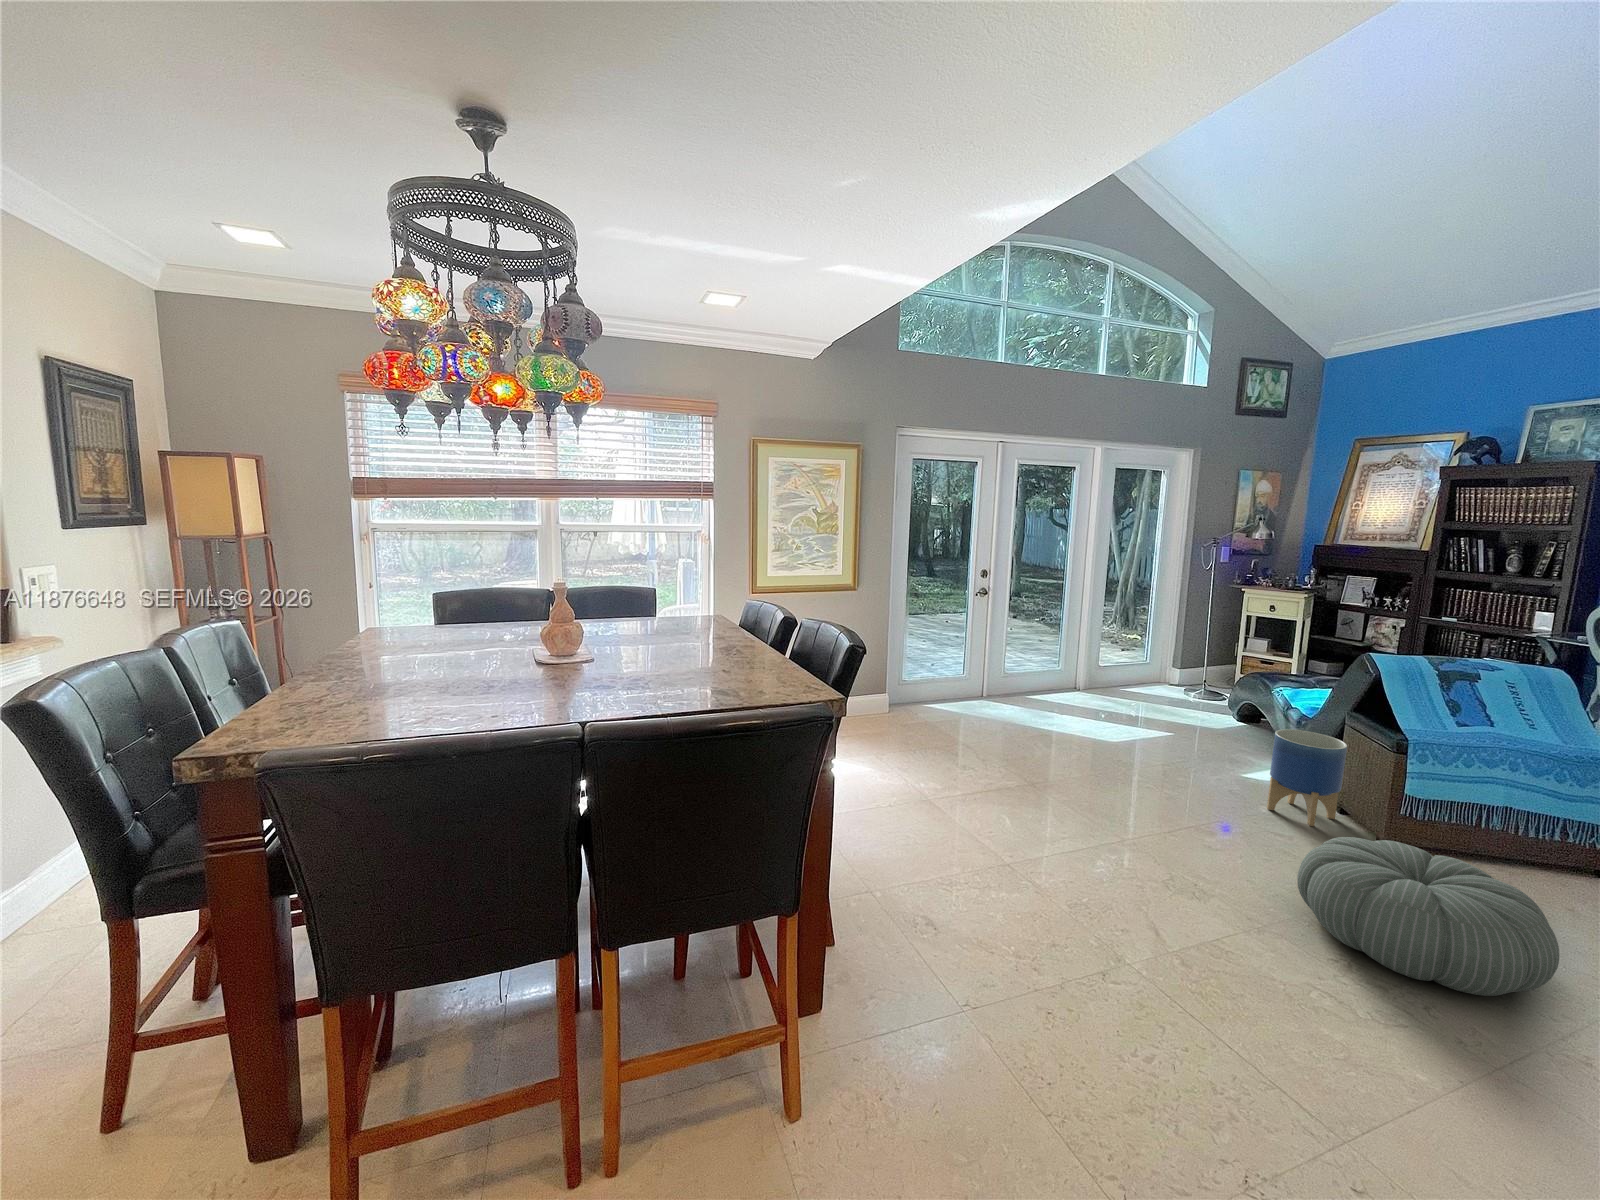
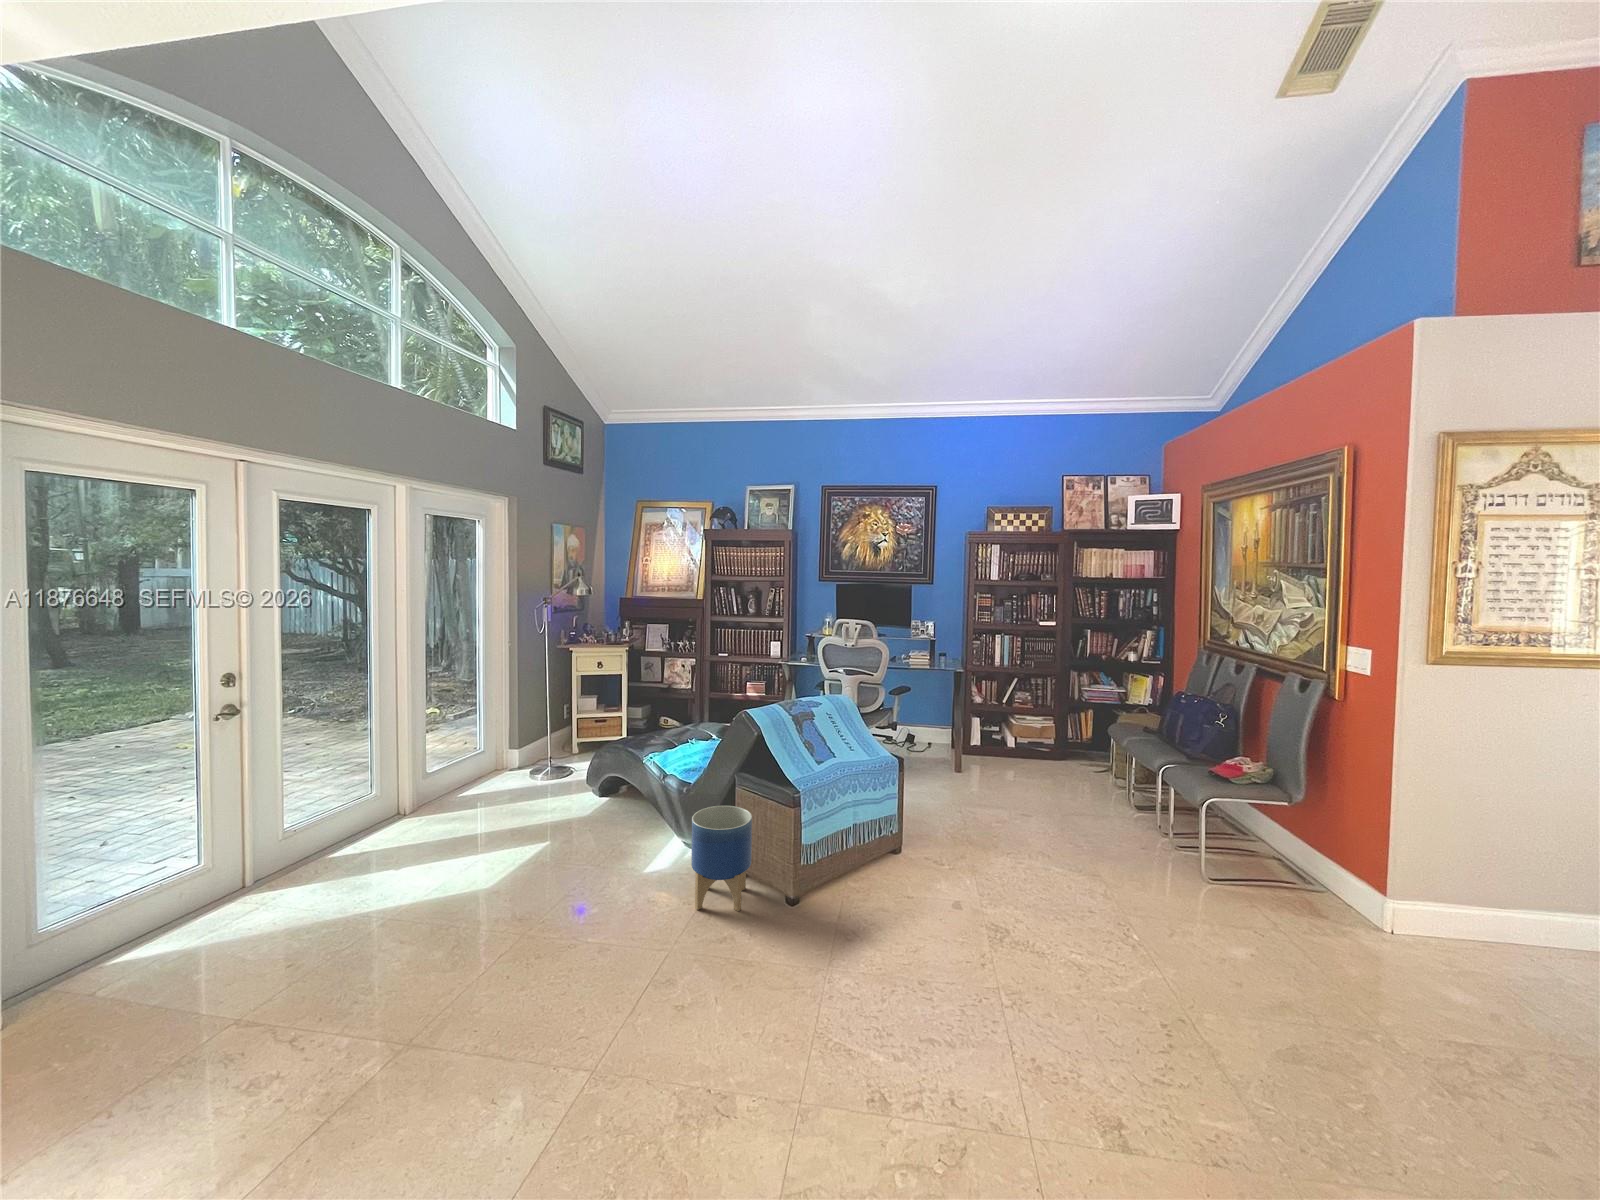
pouf: present [1297,837,1559,996] -> none [803,911,994,1086]

